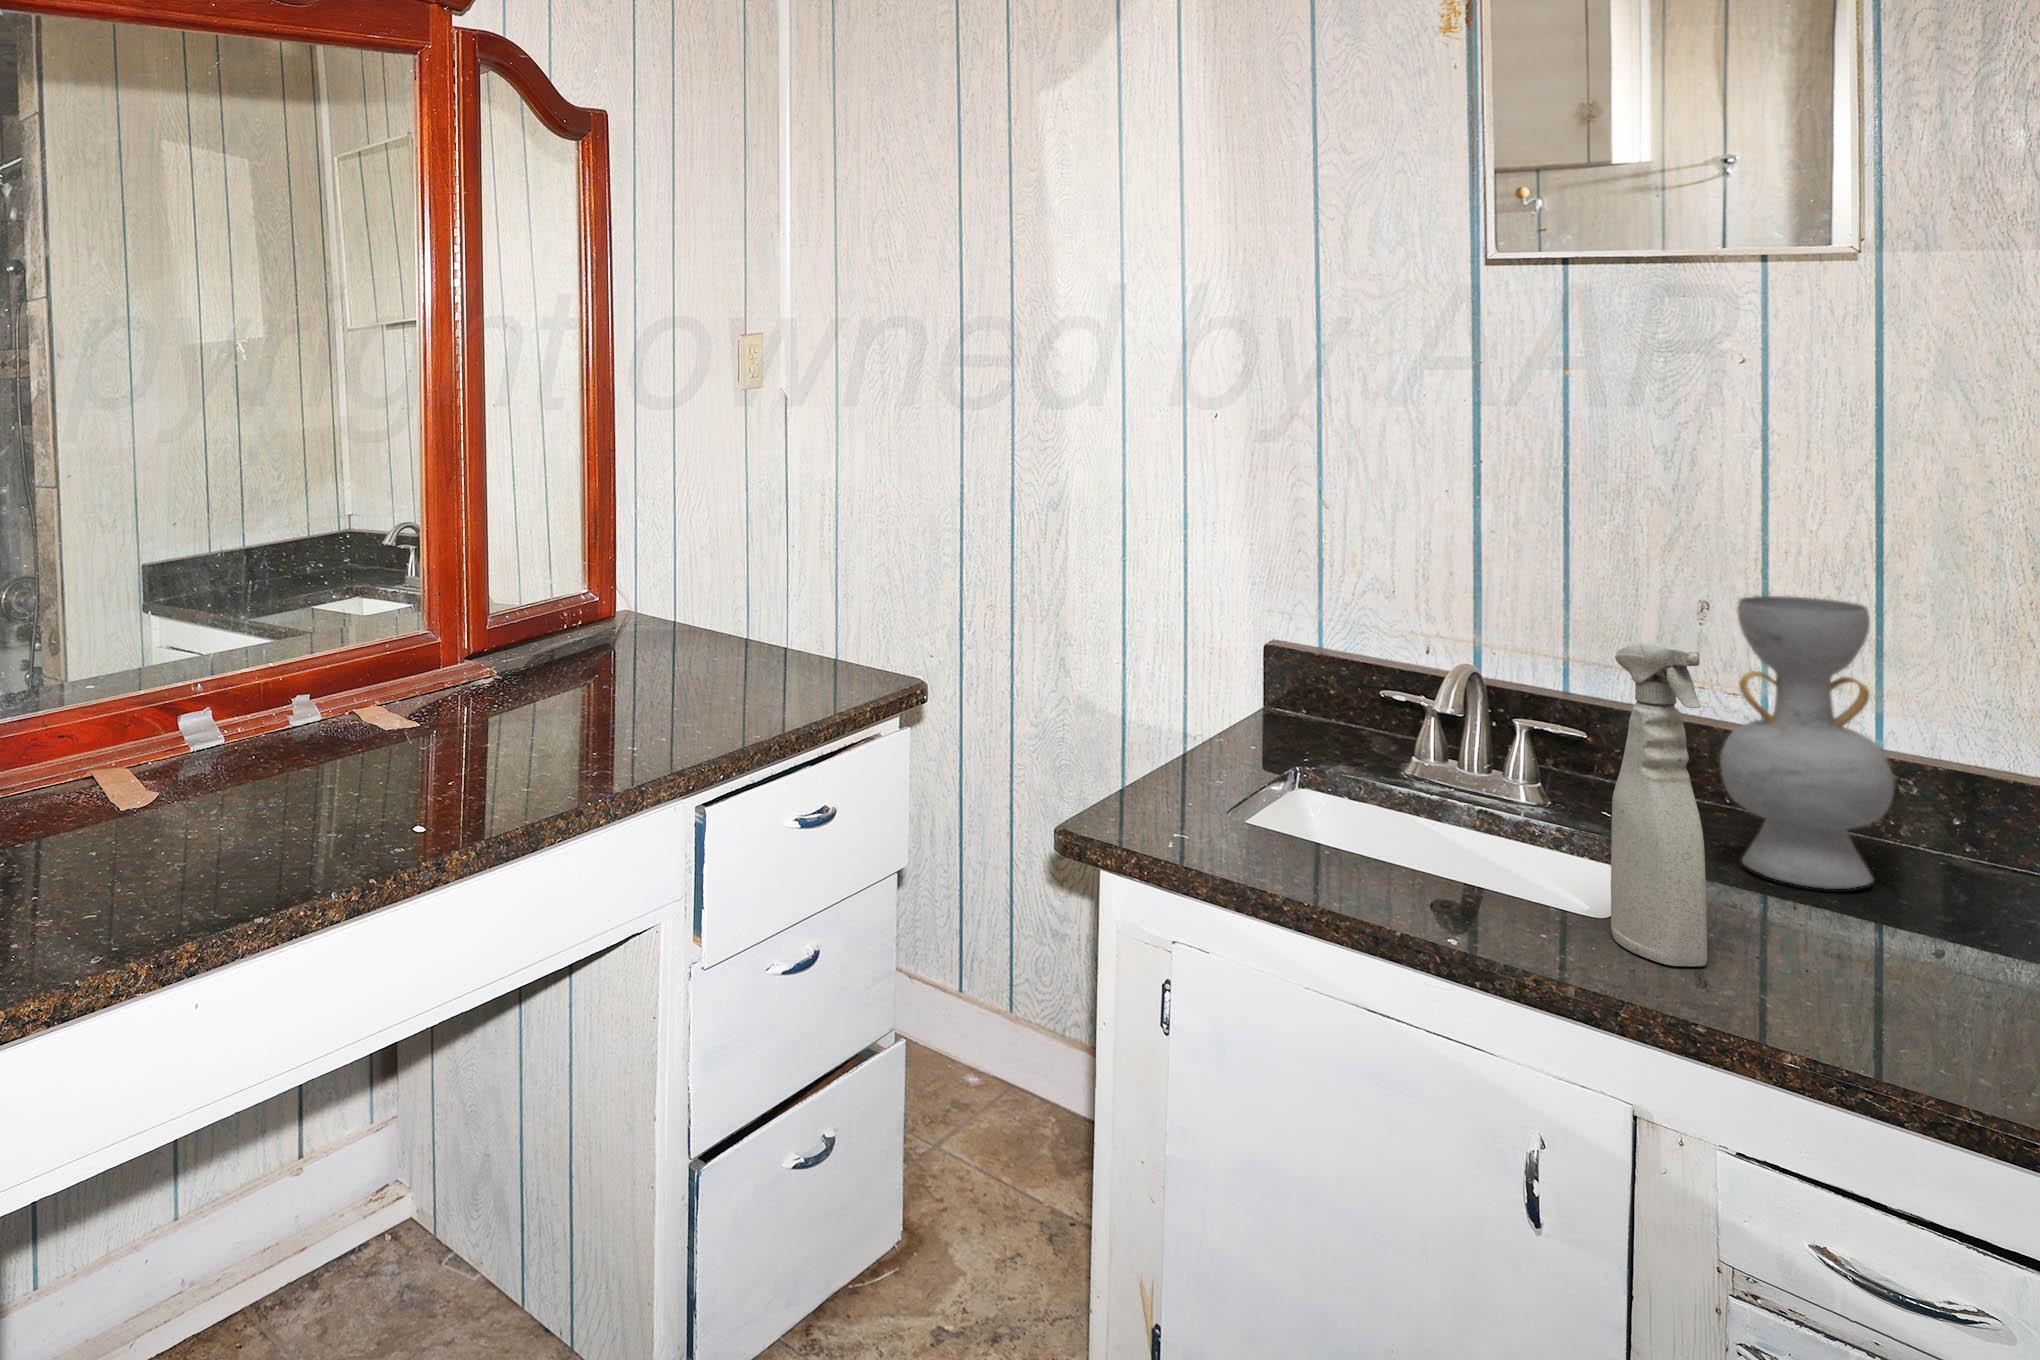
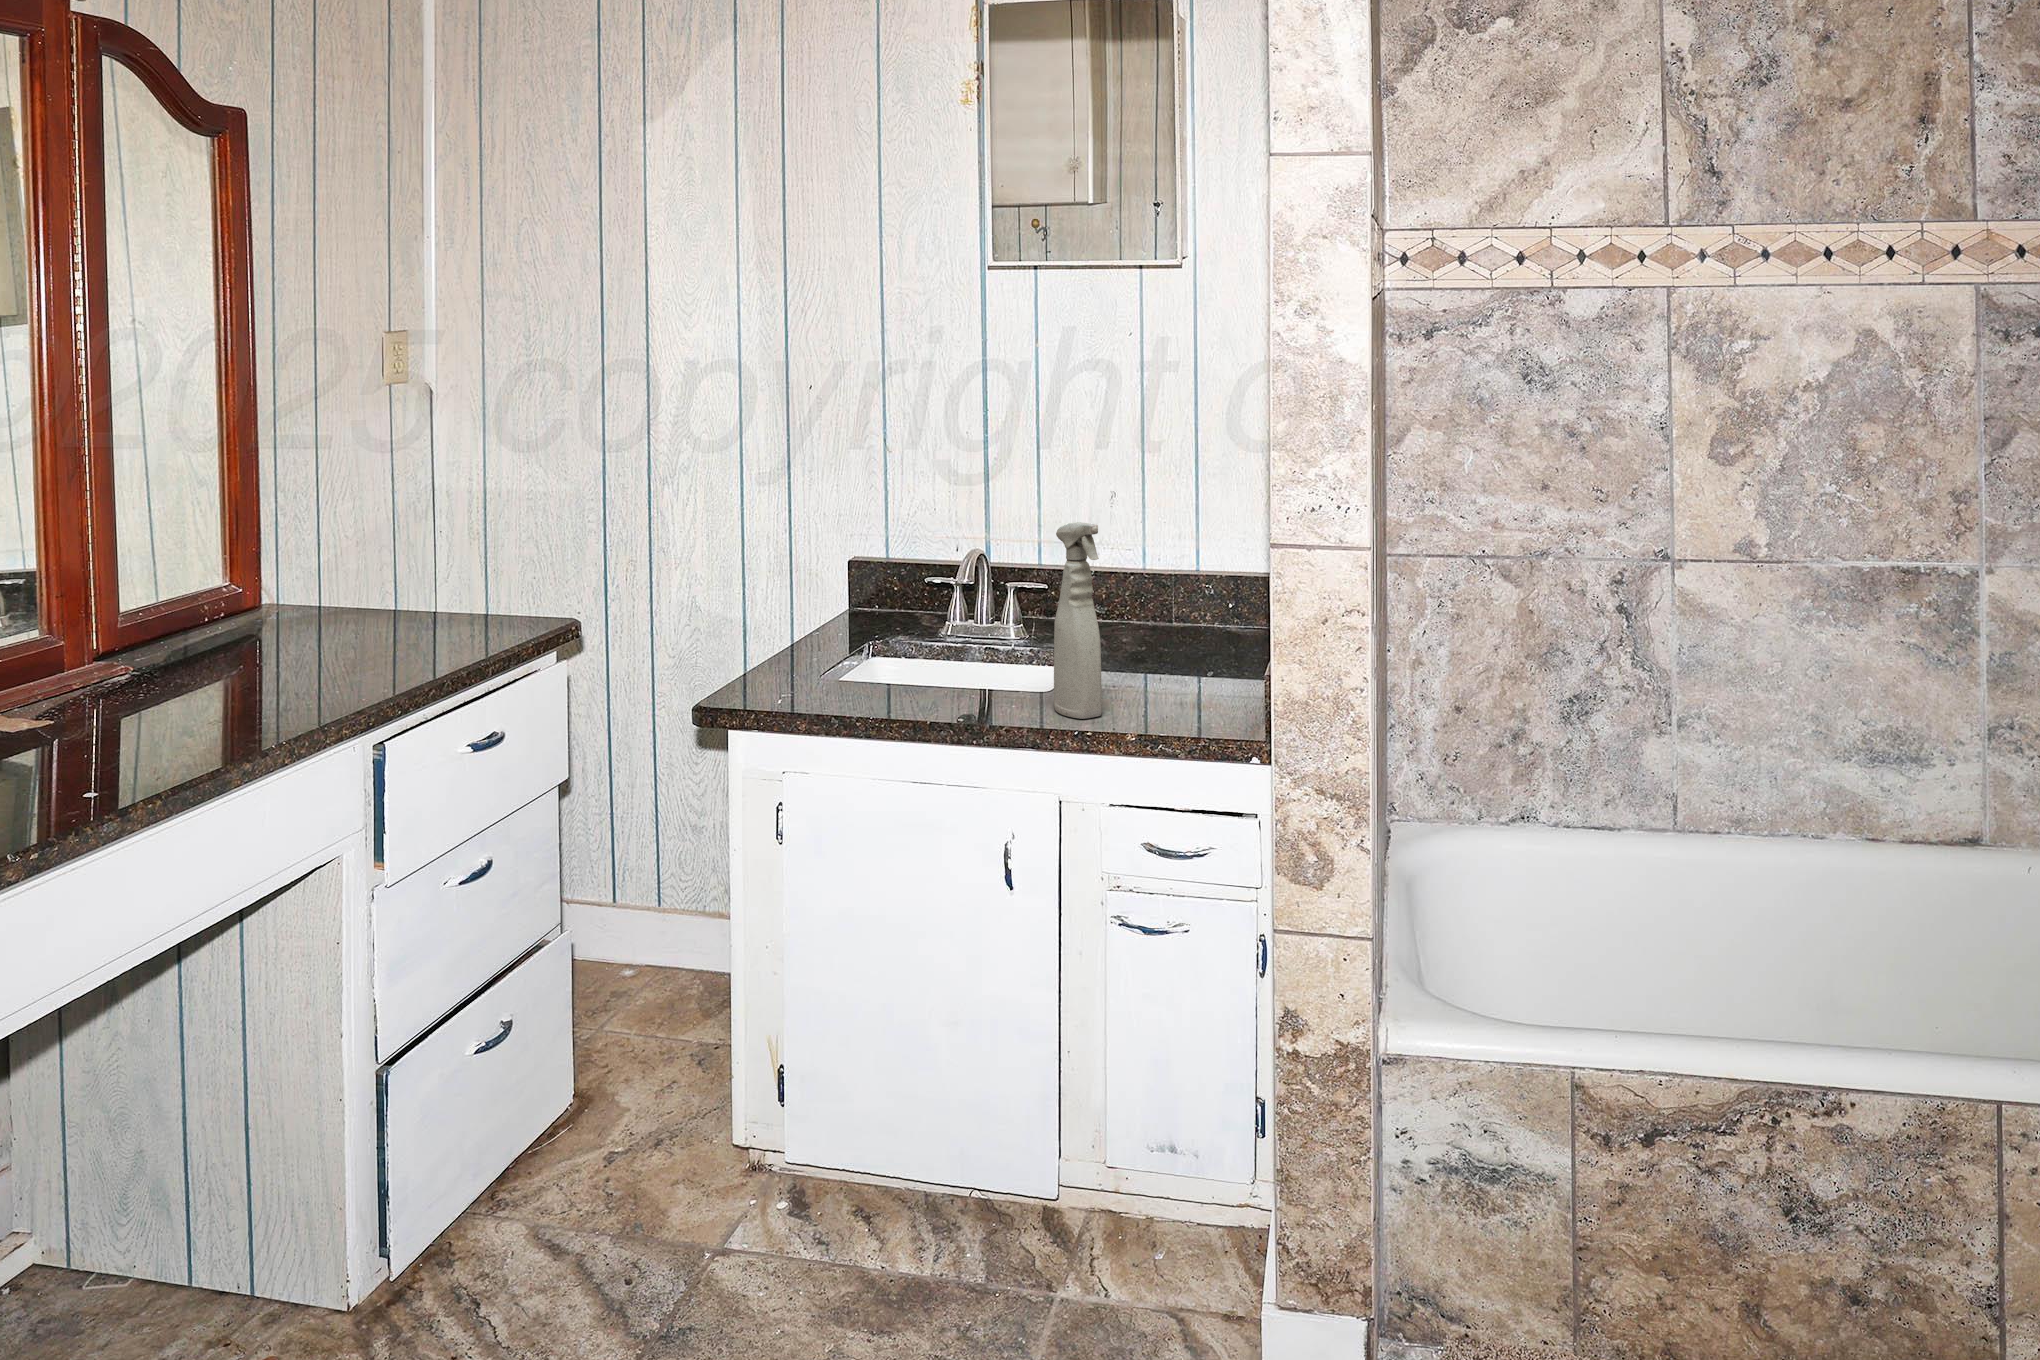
decorative vase: present [1720,596,1894,889] -> none [1115,491,1198,666]

